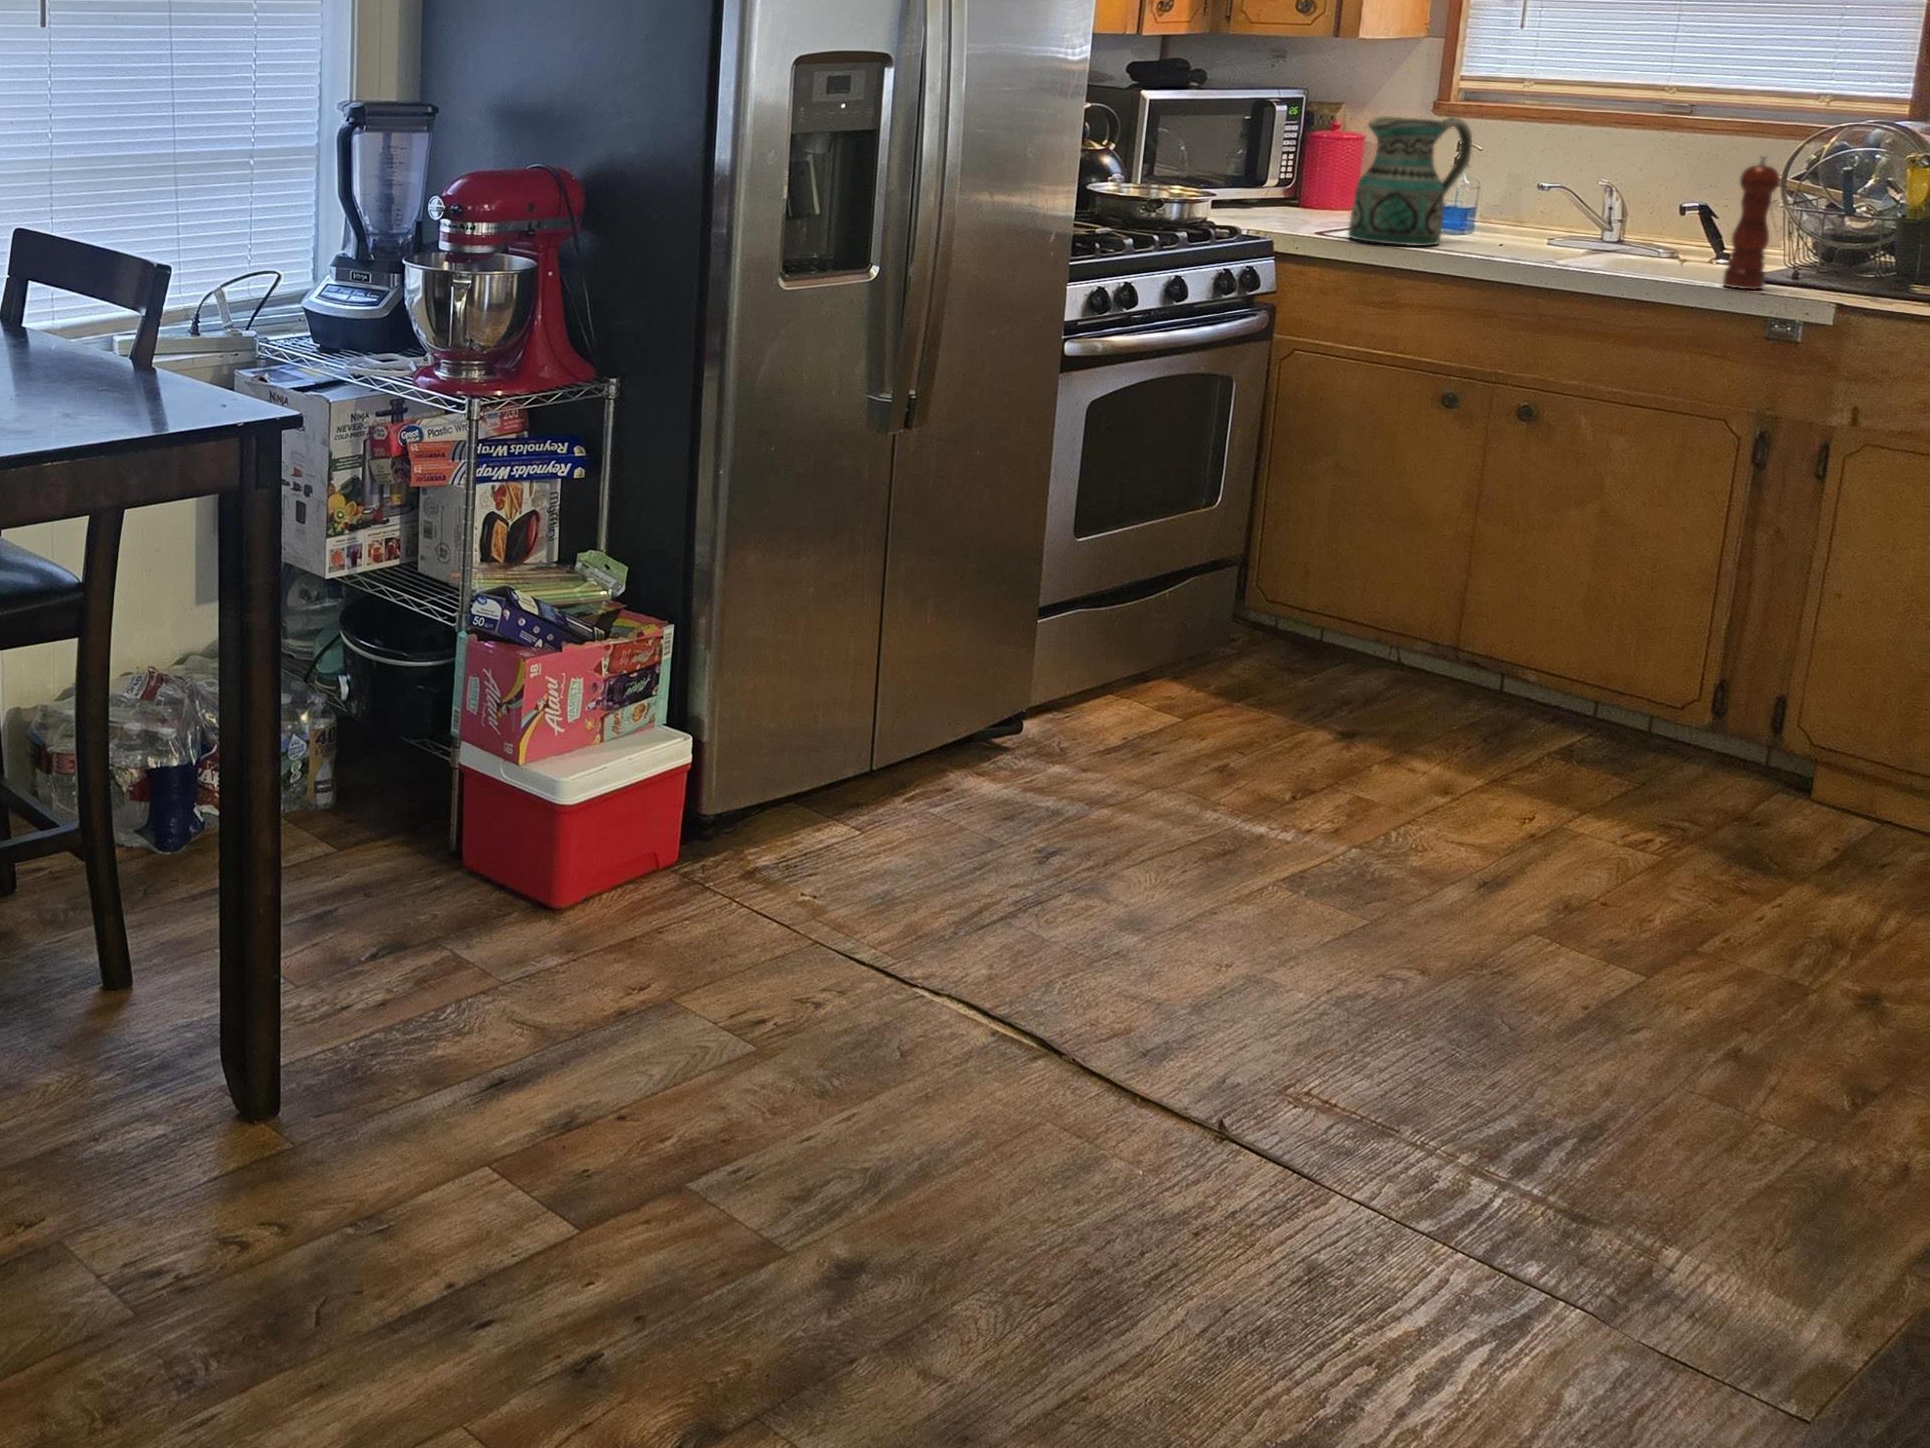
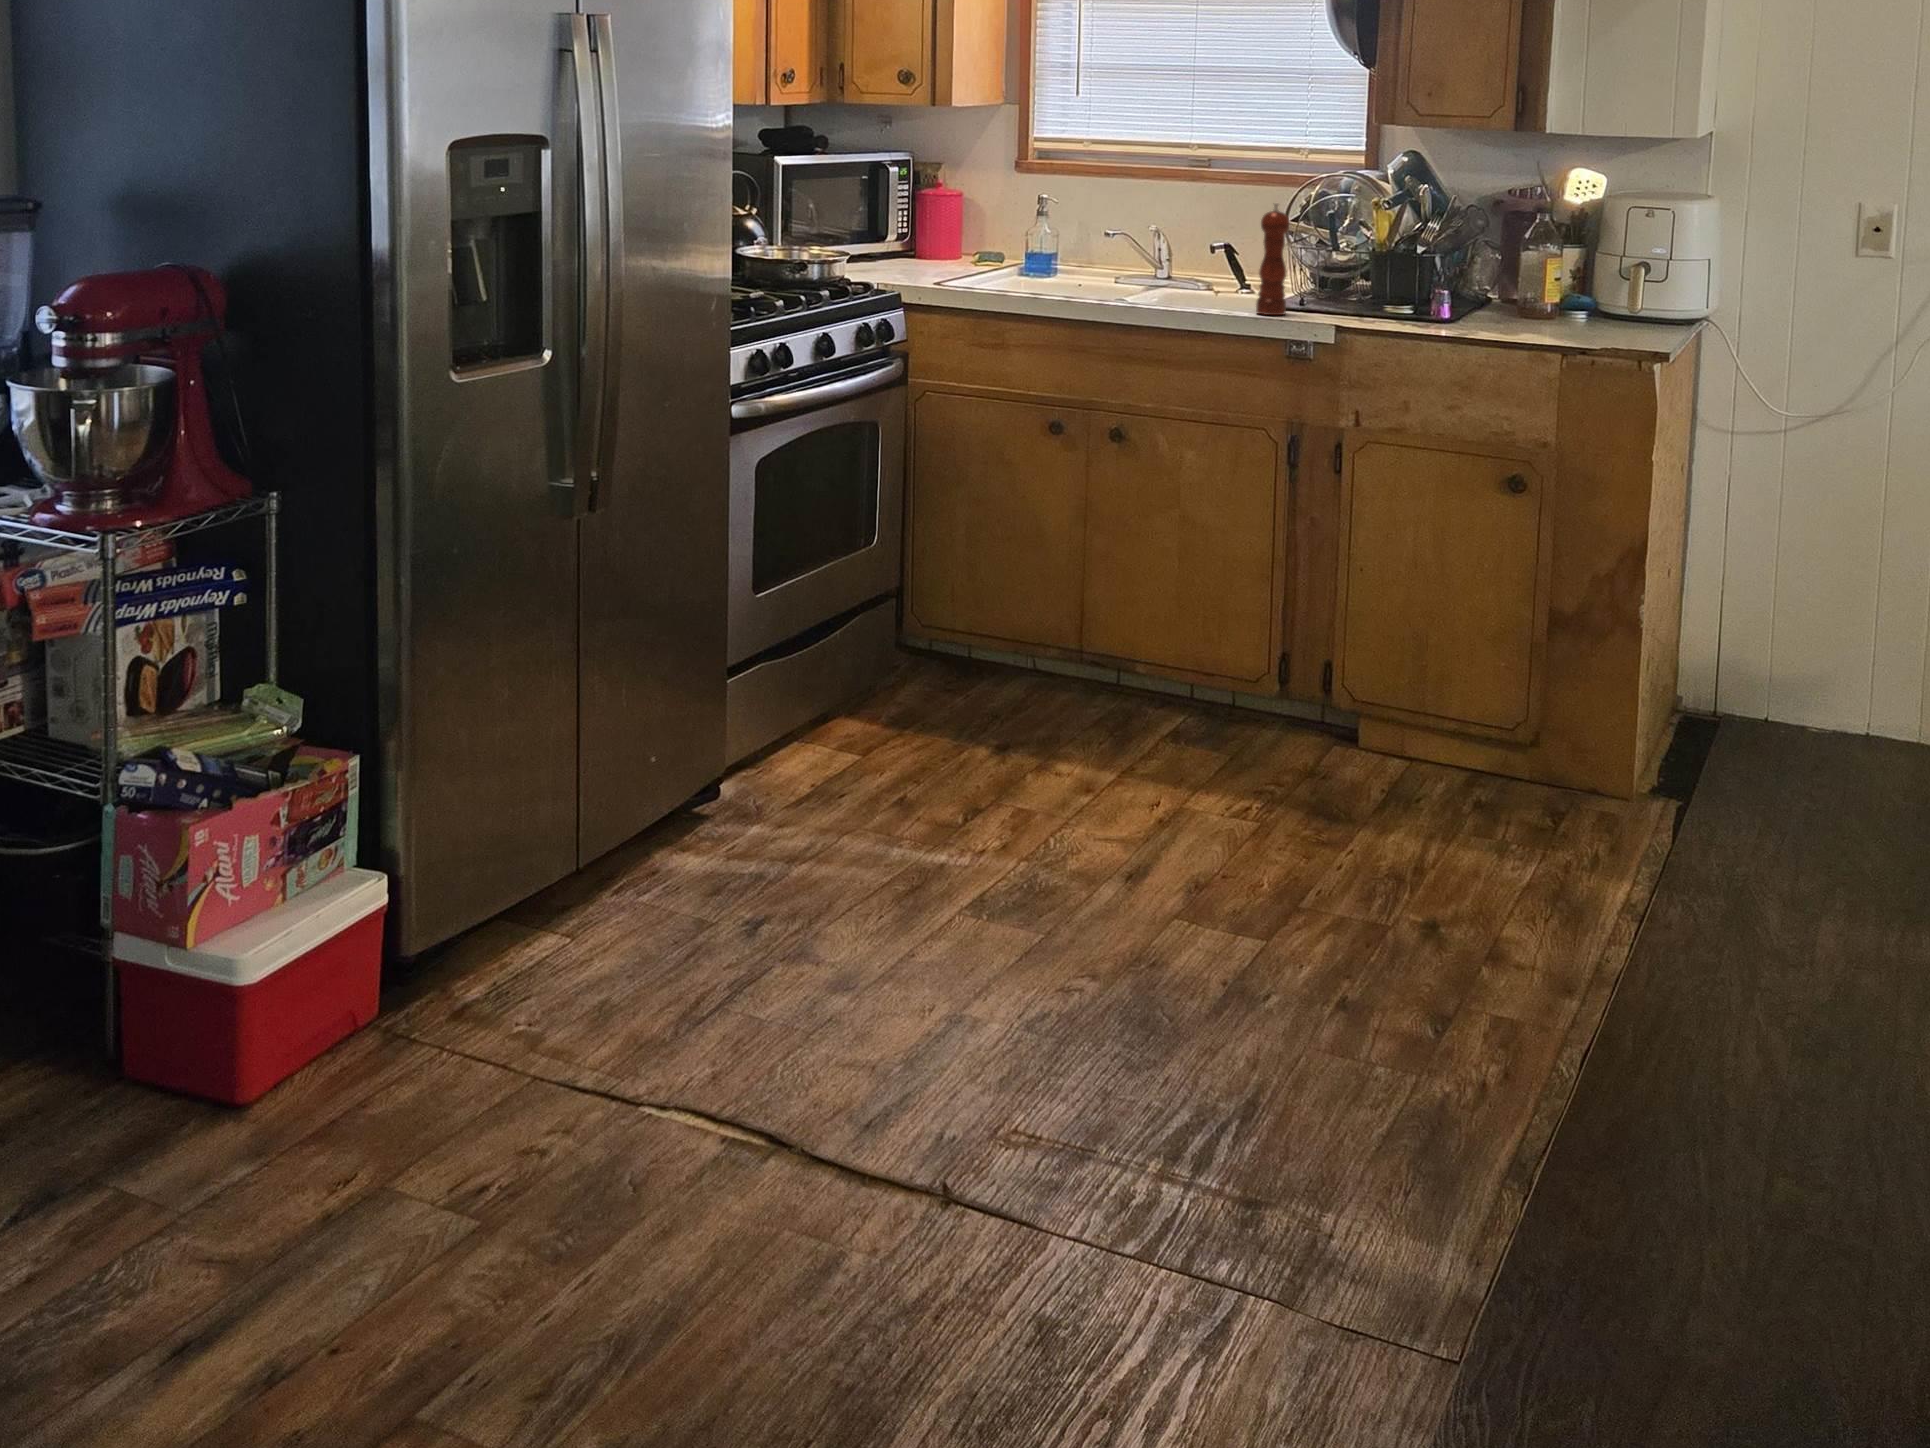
ceramic pitcher: present [1348,116,1472,246] -> none [958,177,1049,290]

